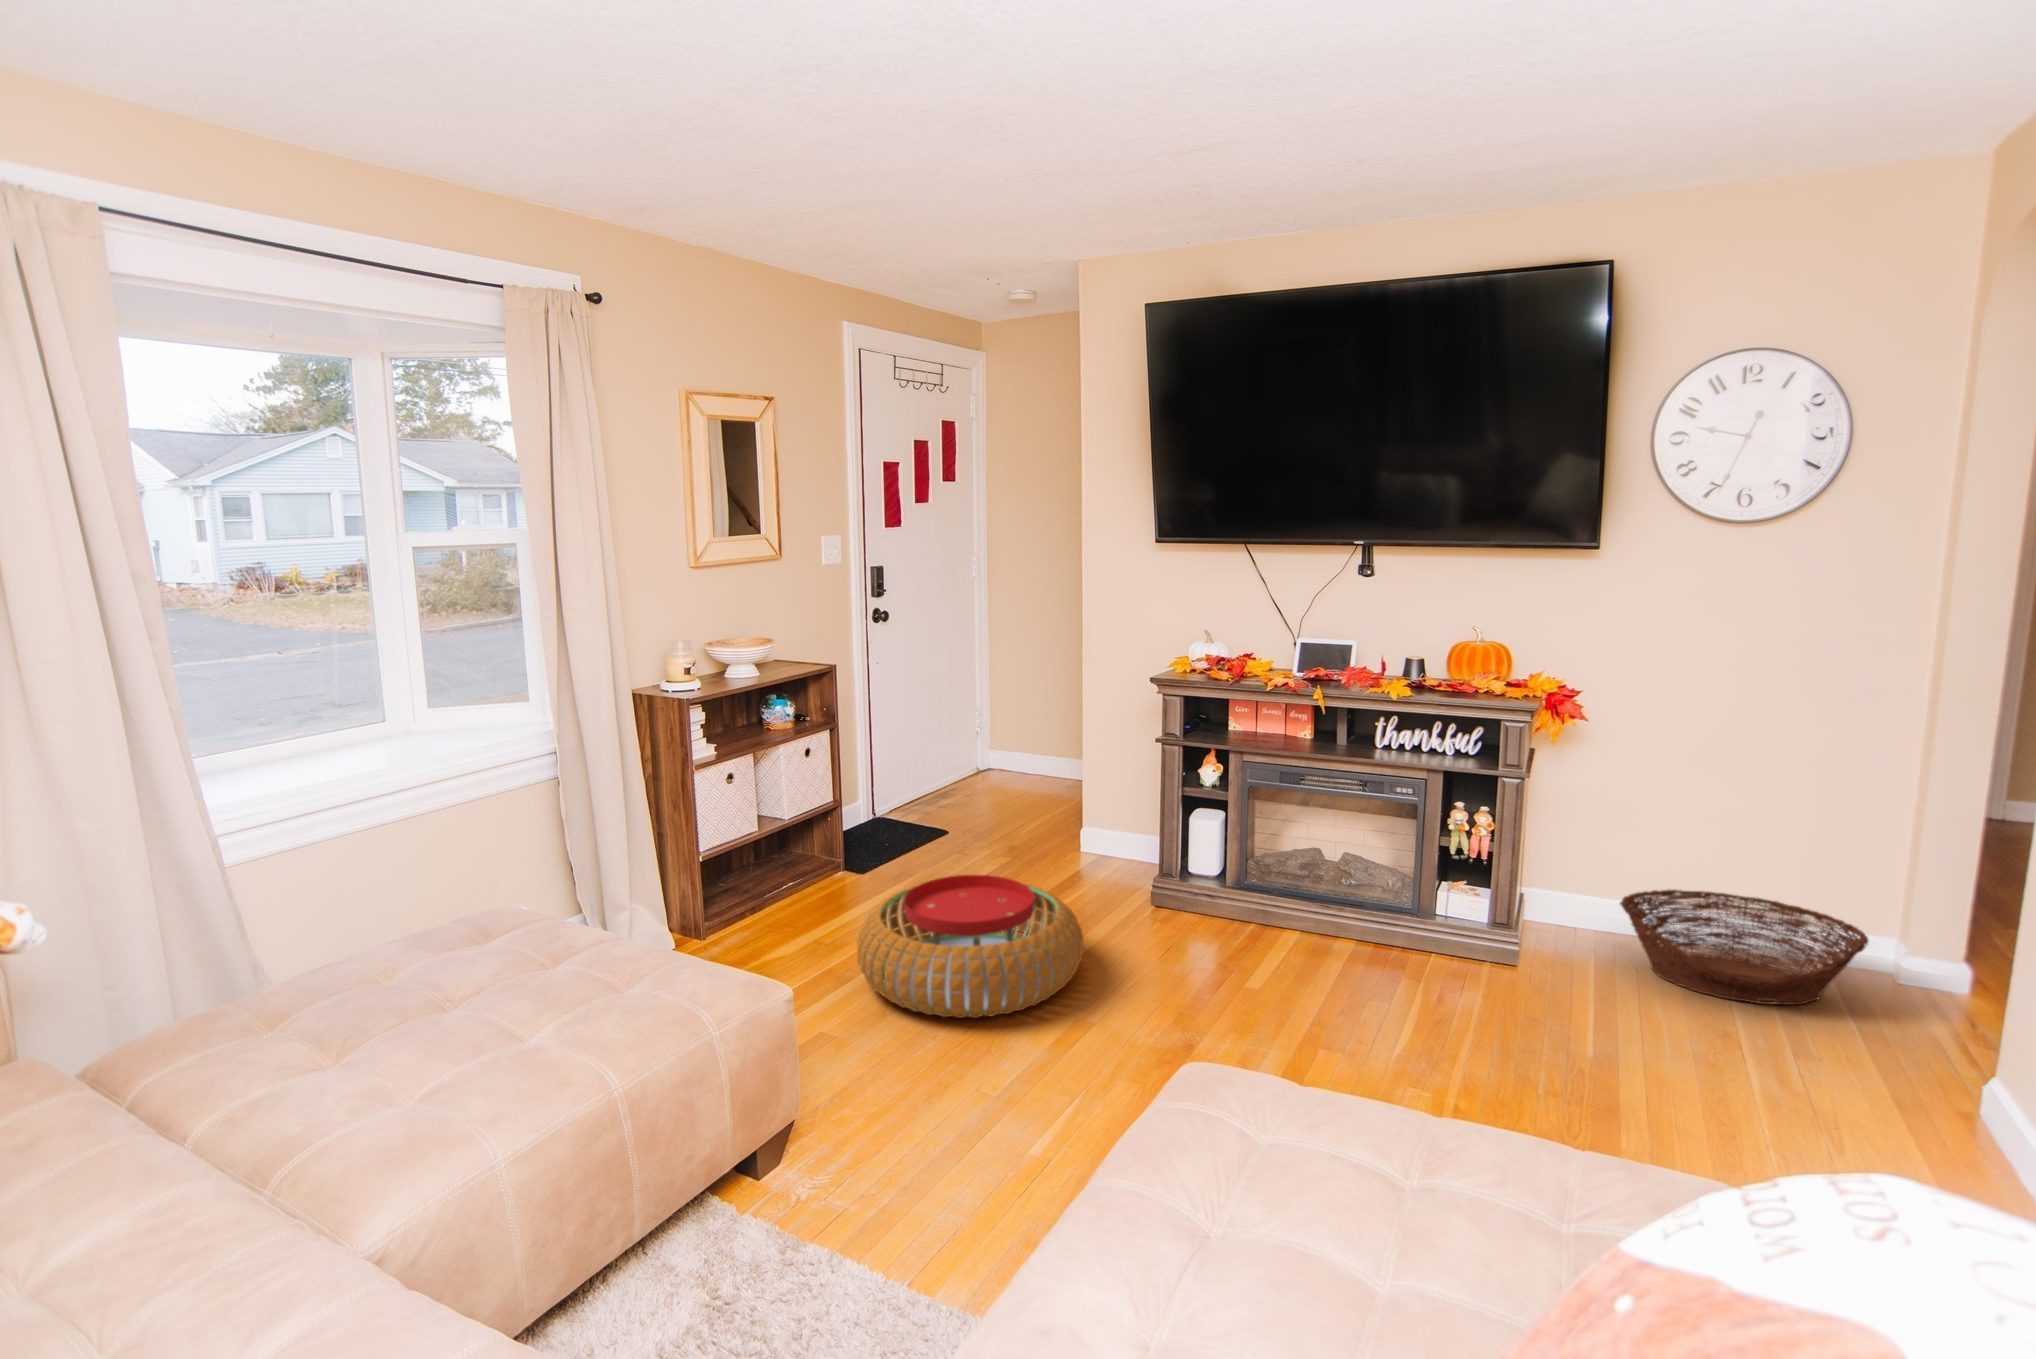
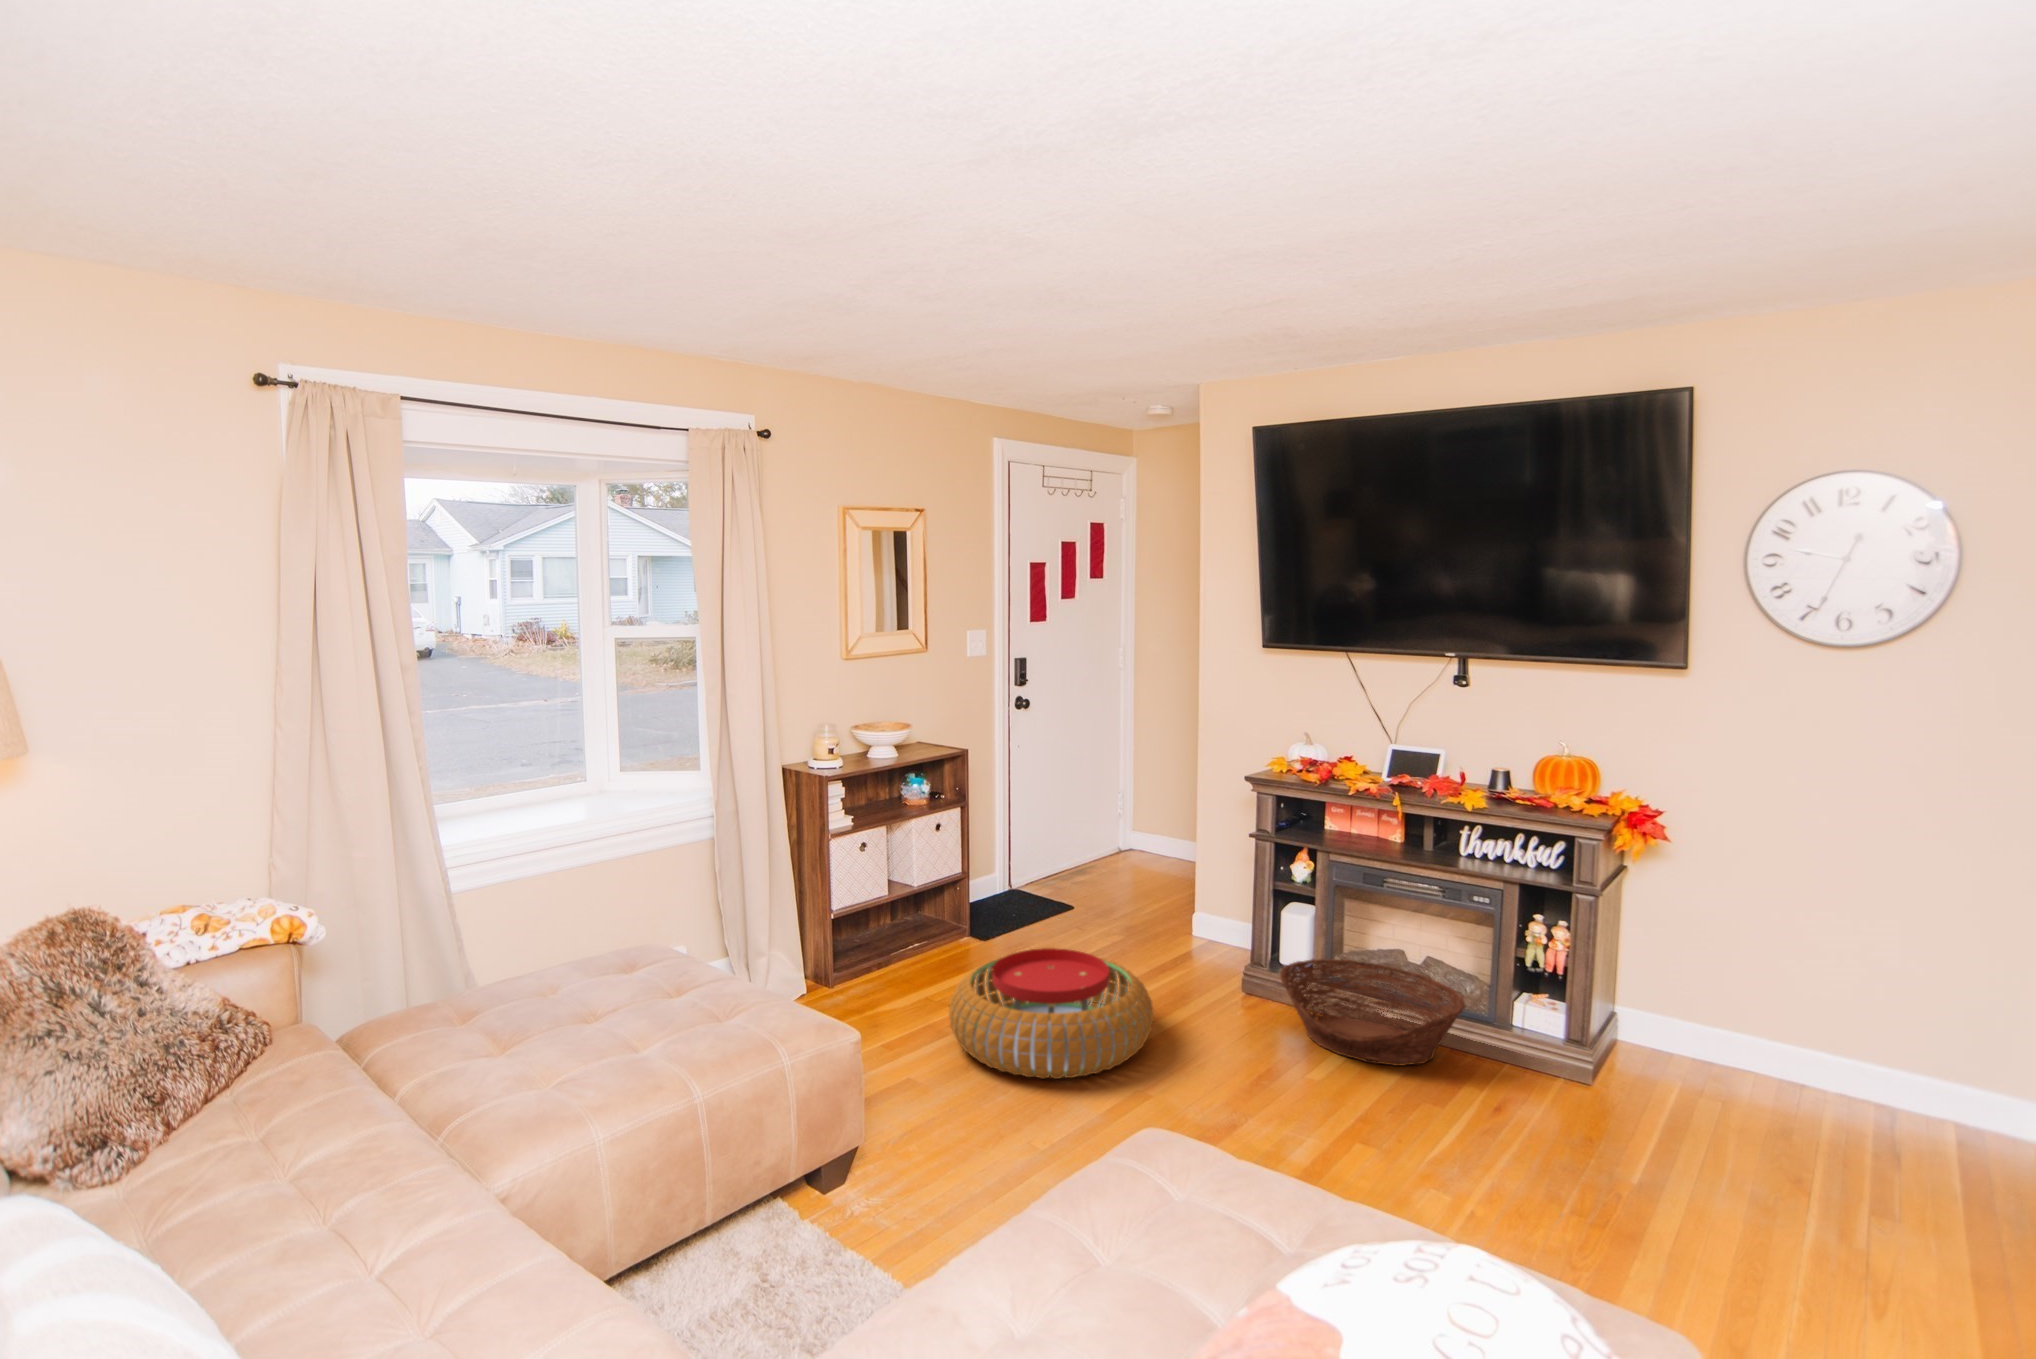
basket: present [1620,890,1868,1005] -> present [1280,959,1466,1066]

